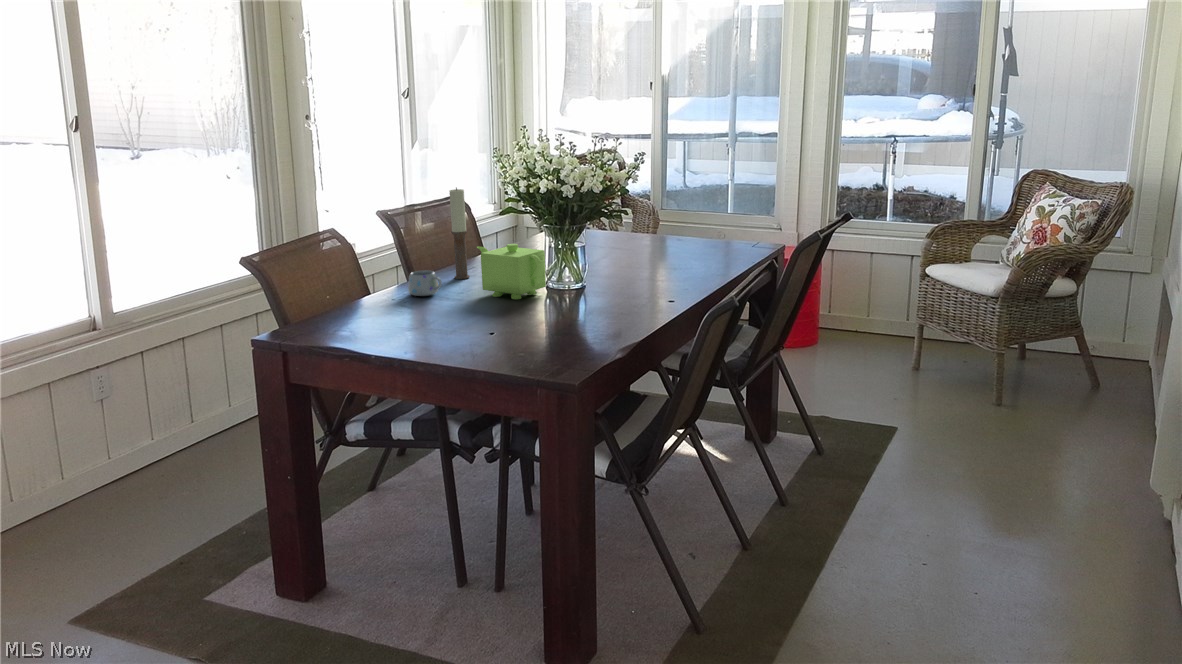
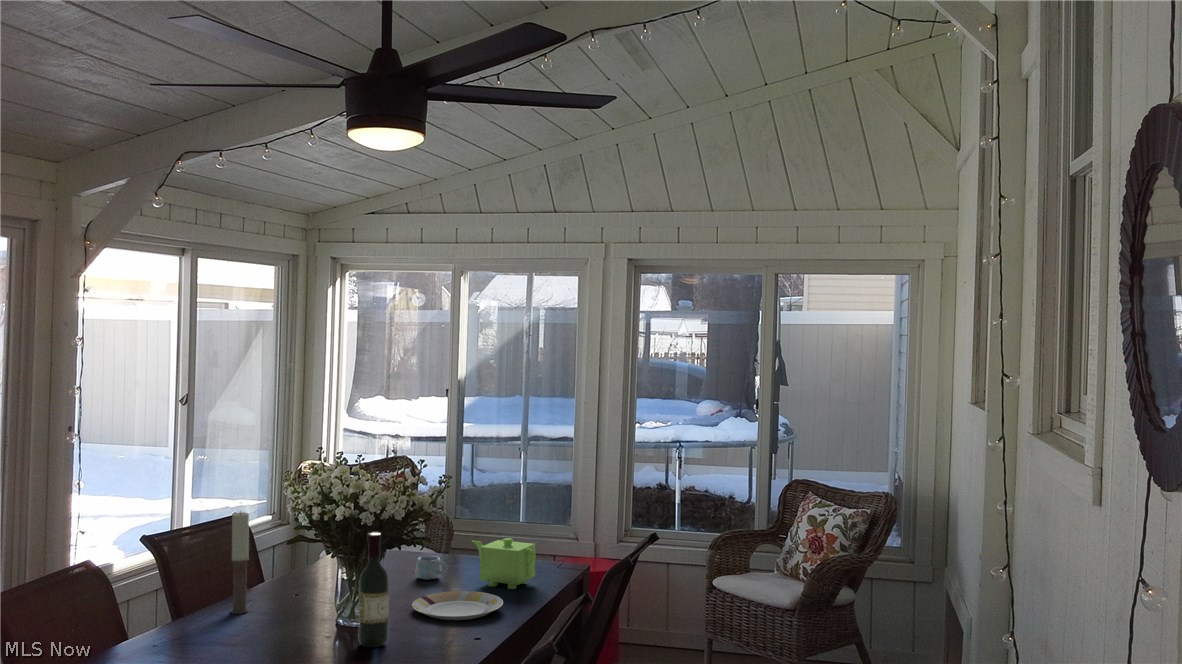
wine bottle: none [563,201,591,303] -> present [358,532,389,647]
teapot: present [477,244,546,299] -> present [472,538,536,589]
plate: none [614,265,698,287] -> present [412,591,503,620]
mug: present [408,270,442,296] -> present [416,556,447,580]

